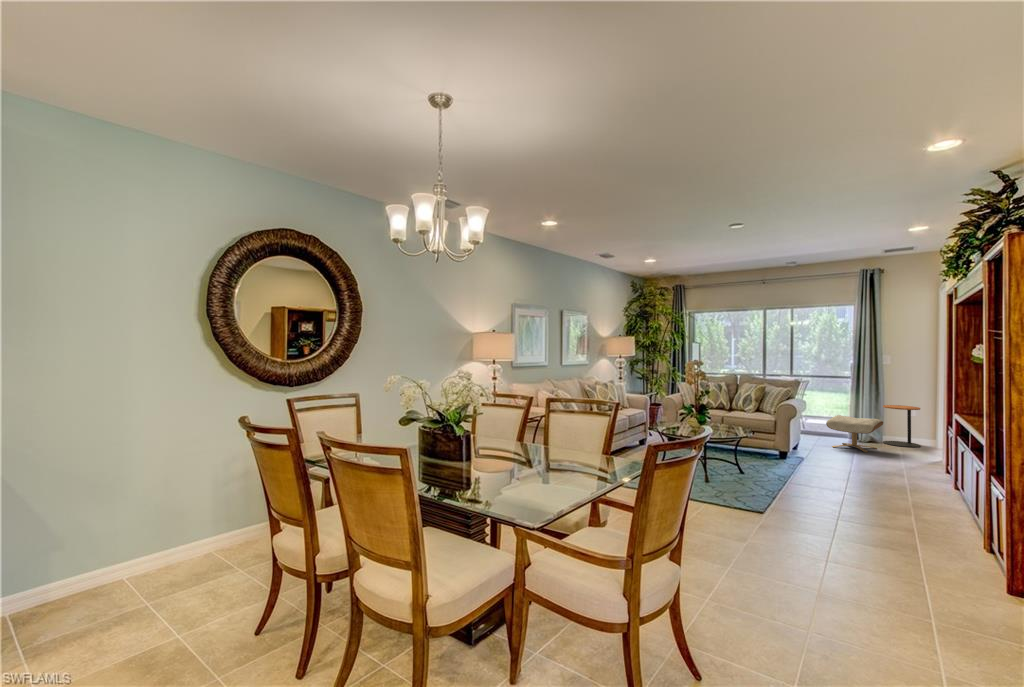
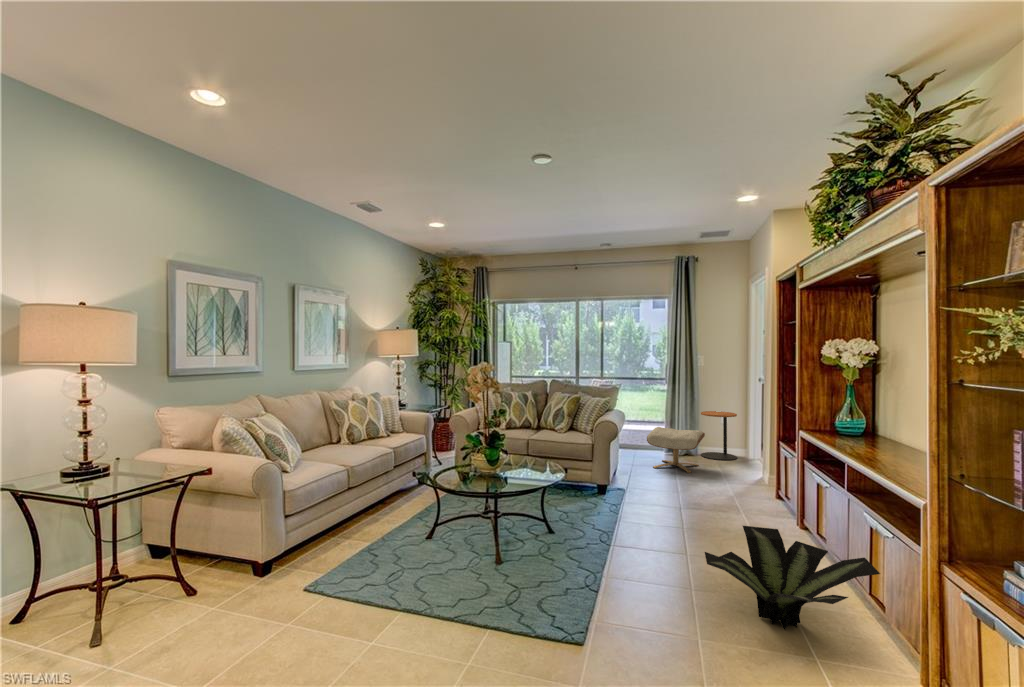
potted plant: none [848,469,971,524] -> present [705,526,880,630]

